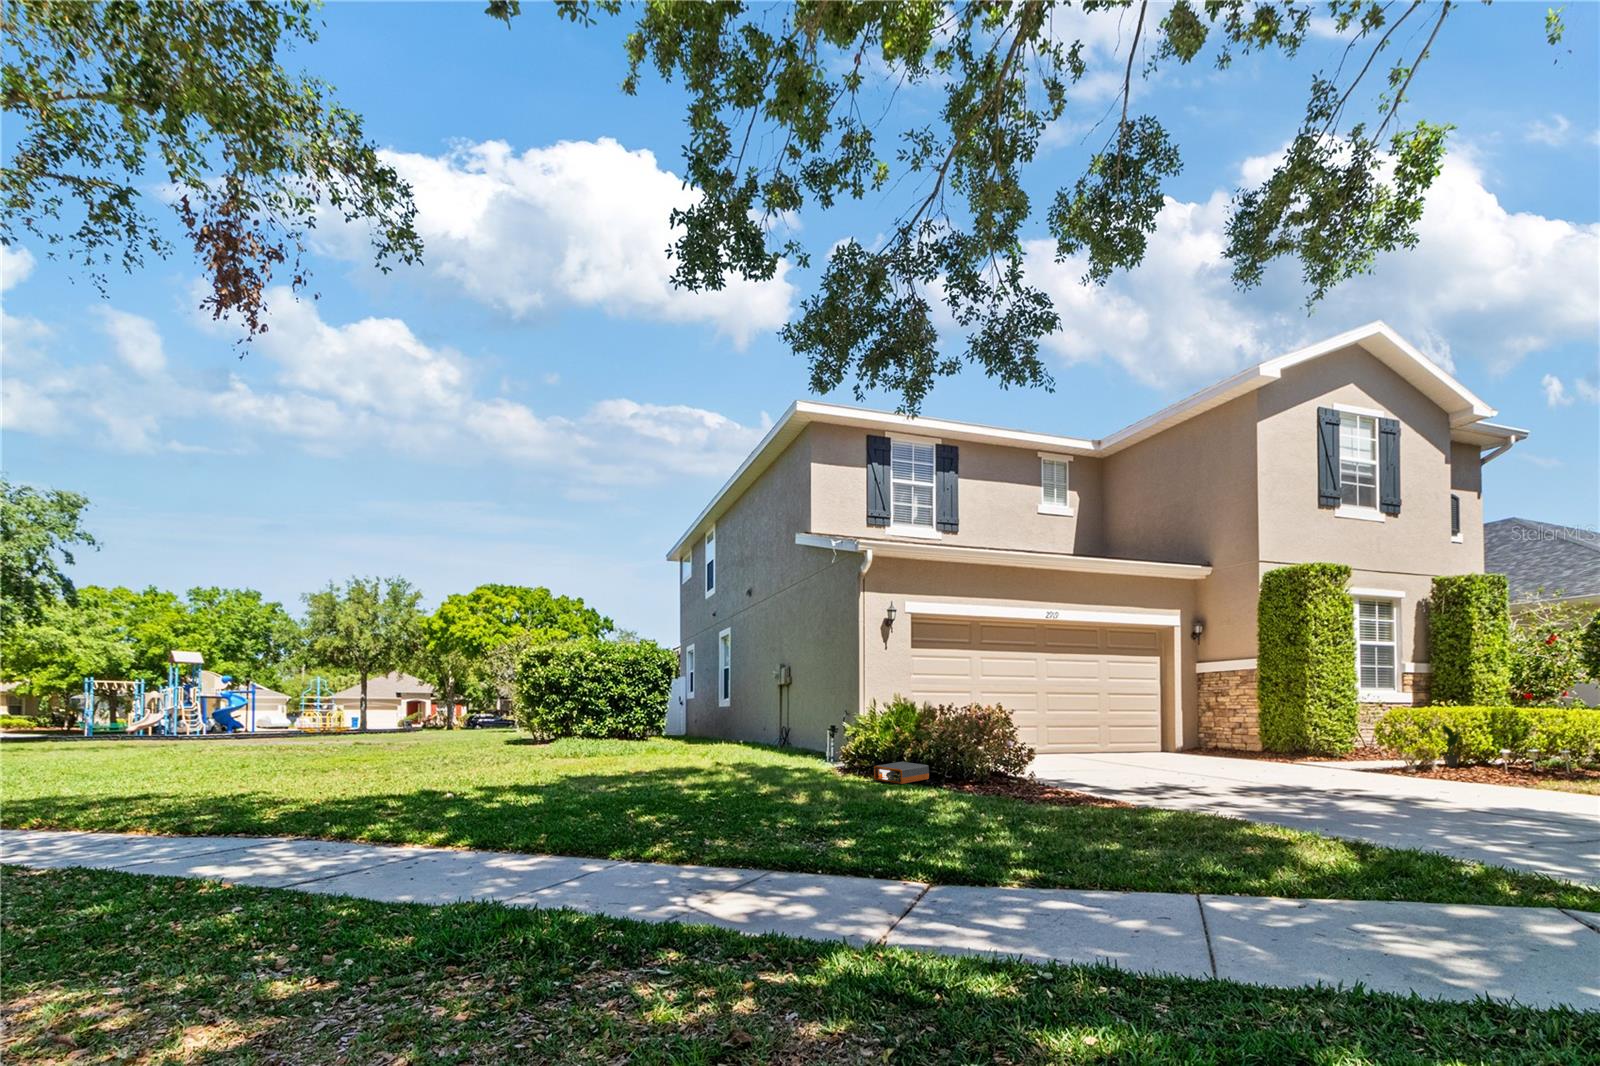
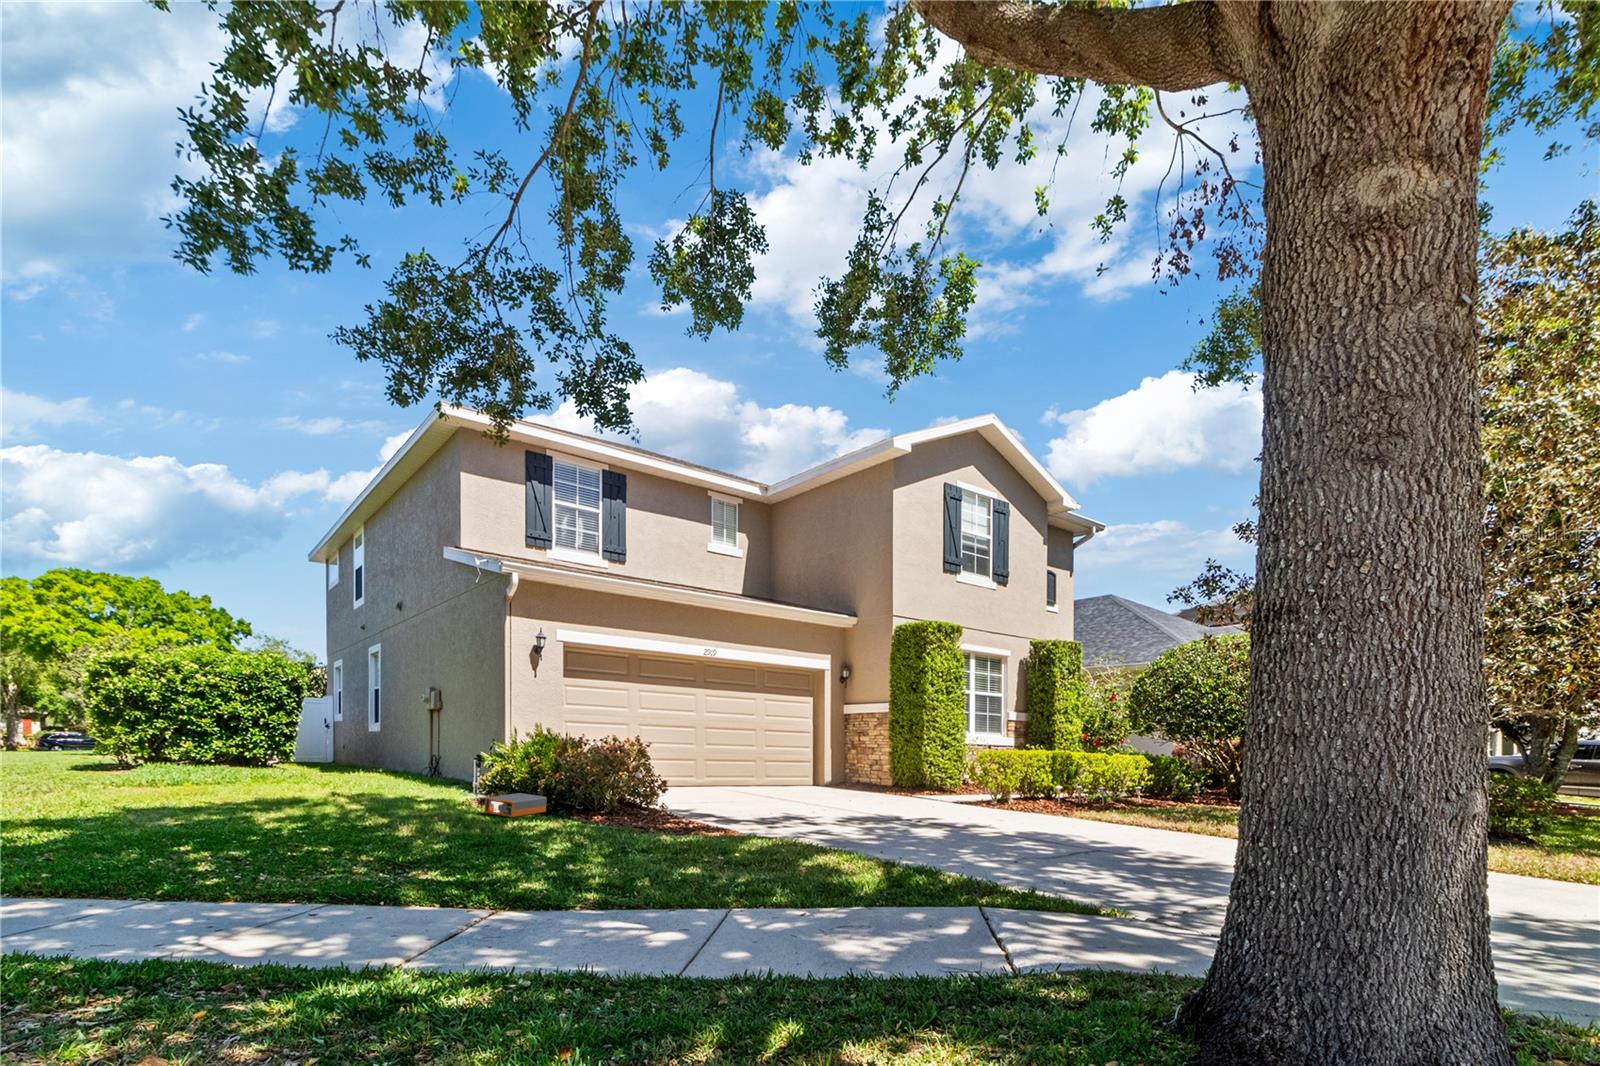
potted plant: present [1442,724,1465,767] -> none [1014,764,1042,802]

